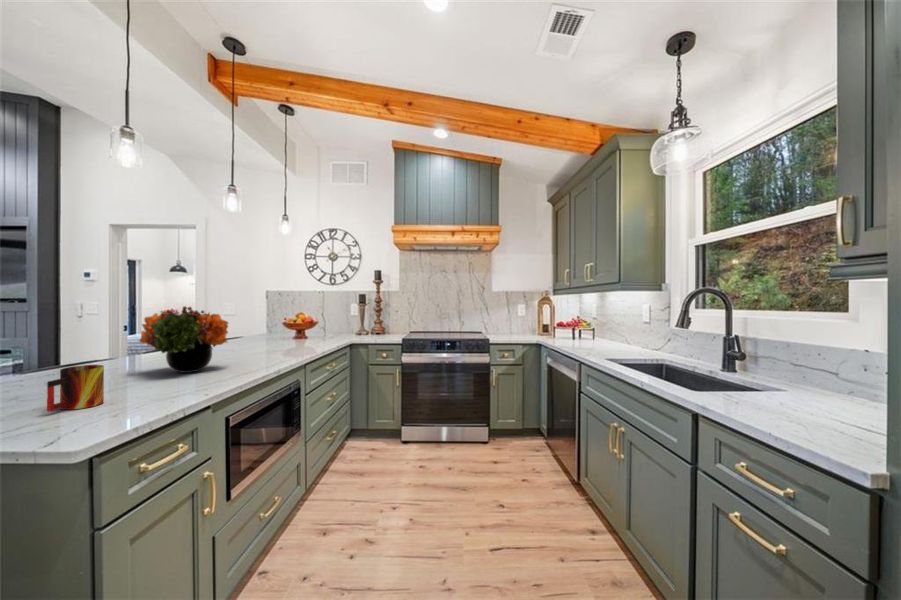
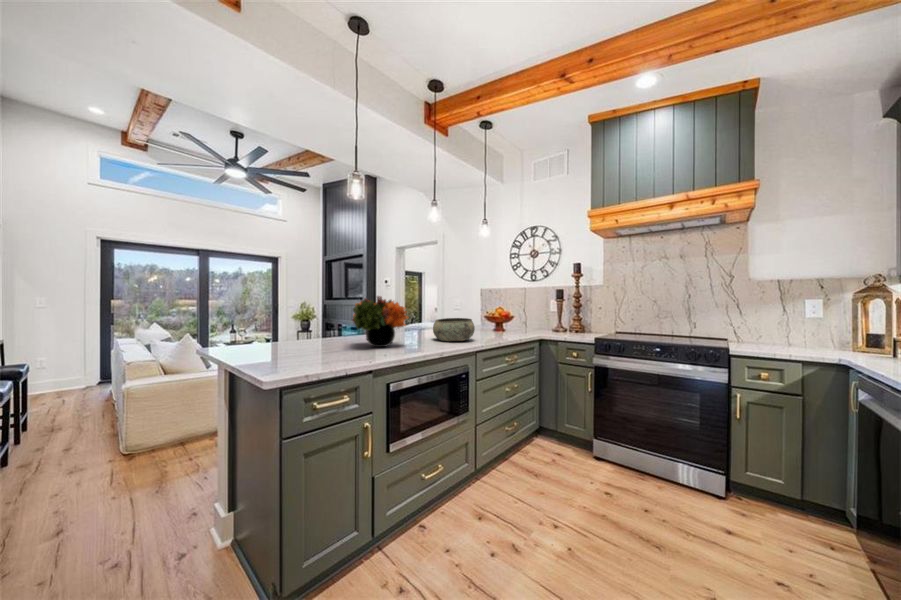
bowl: none [244,329,298,357] -> present [433,318,475,341]
mug: present [47,365,104,411] -> none [268,333,303,362]

